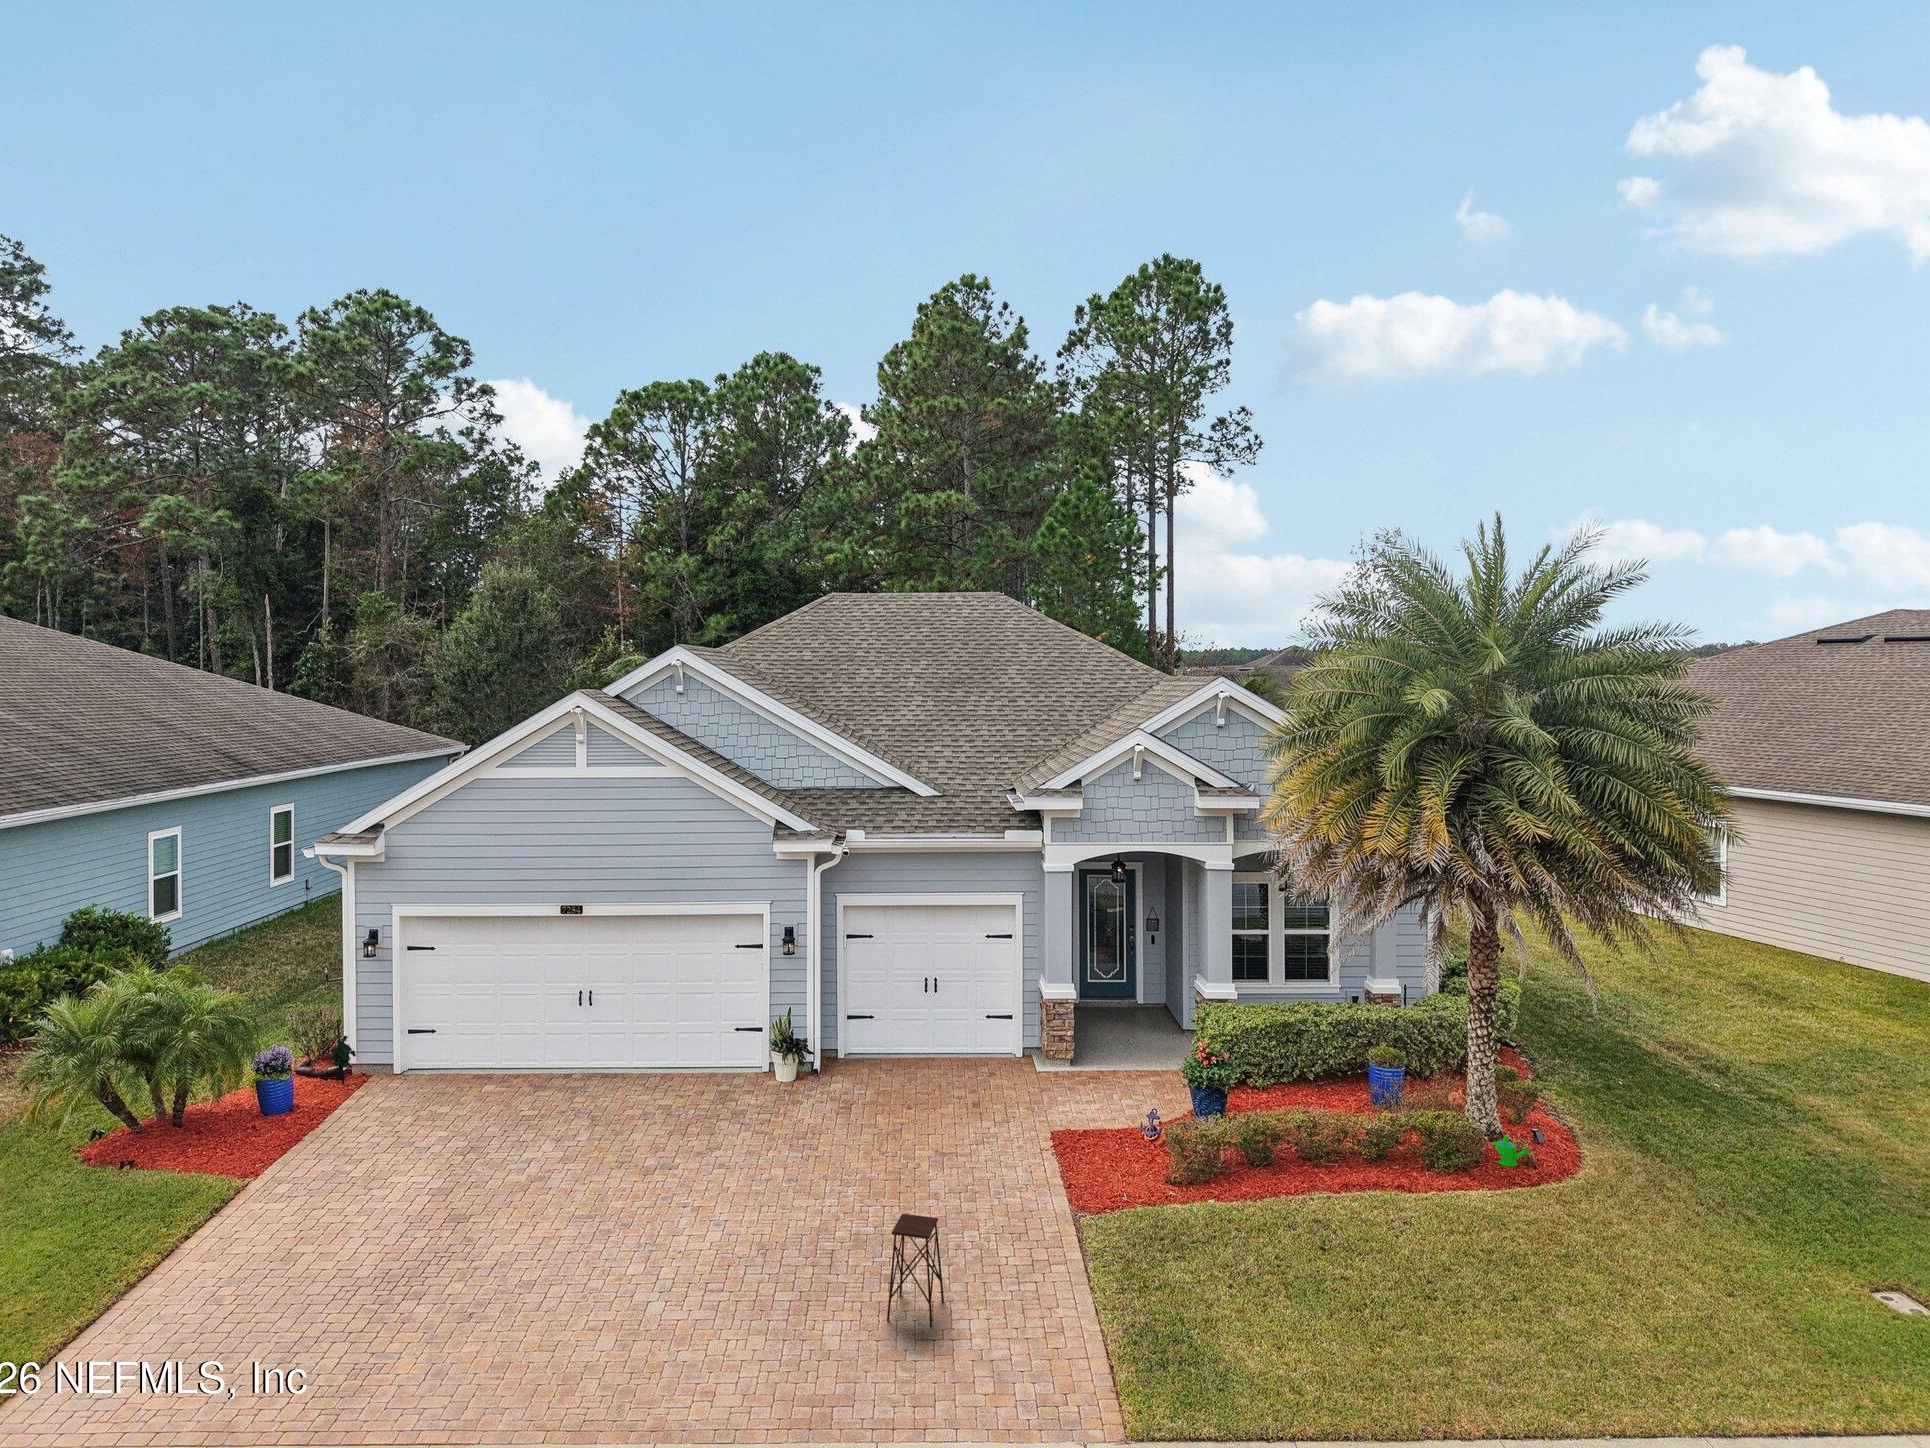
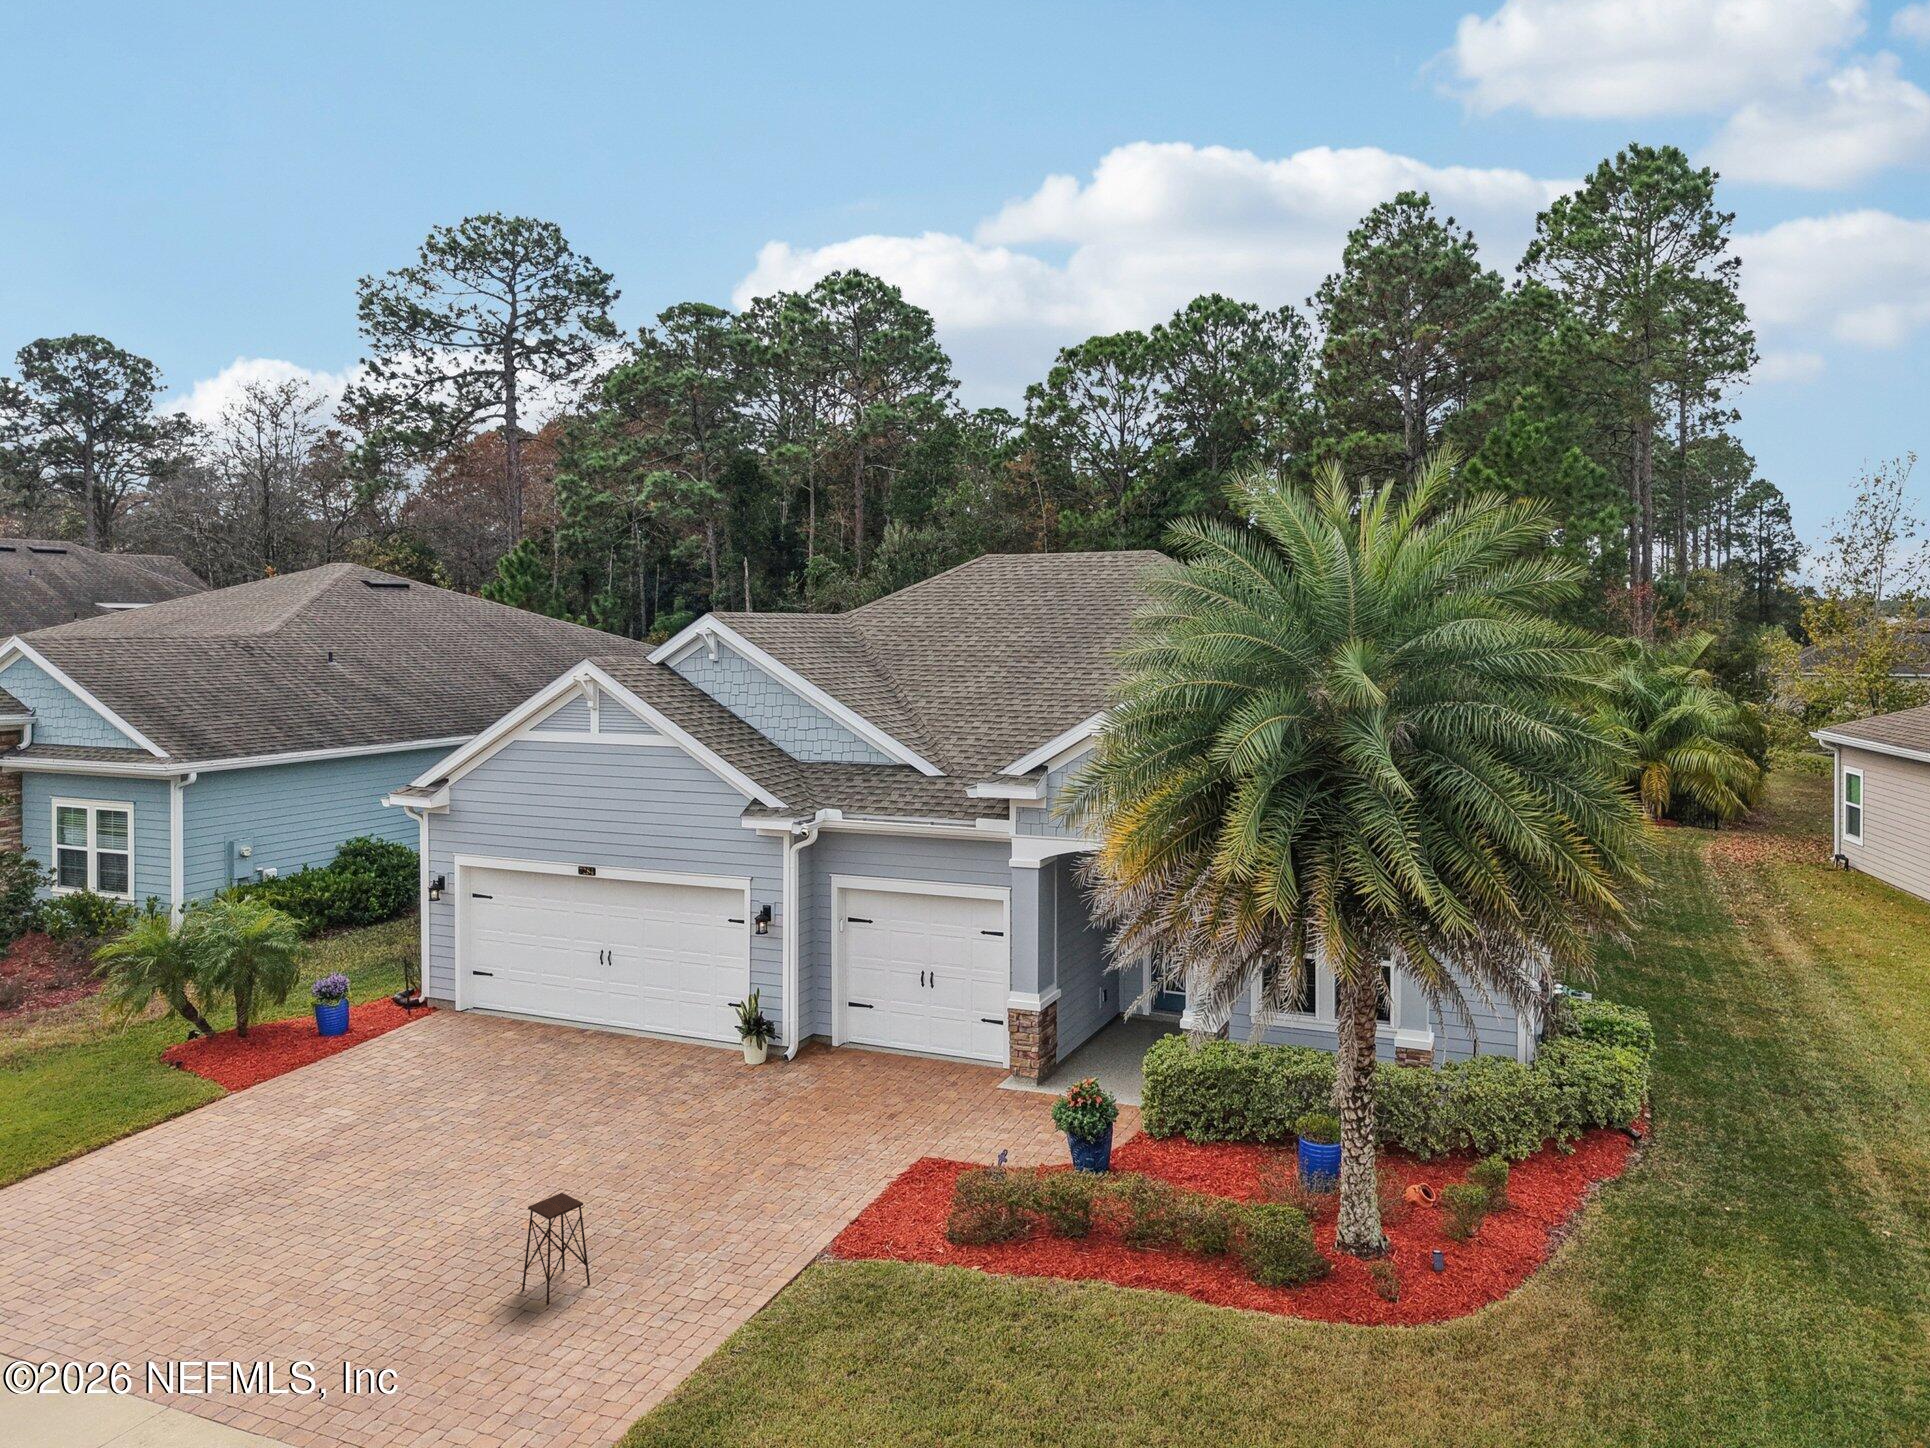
decorative plant: present [330,1036,356,1080] -> none [414,965,437,1003]
watering can: present [1492,1135,1529,1167] -> none [1358,1248,1396,1289]

